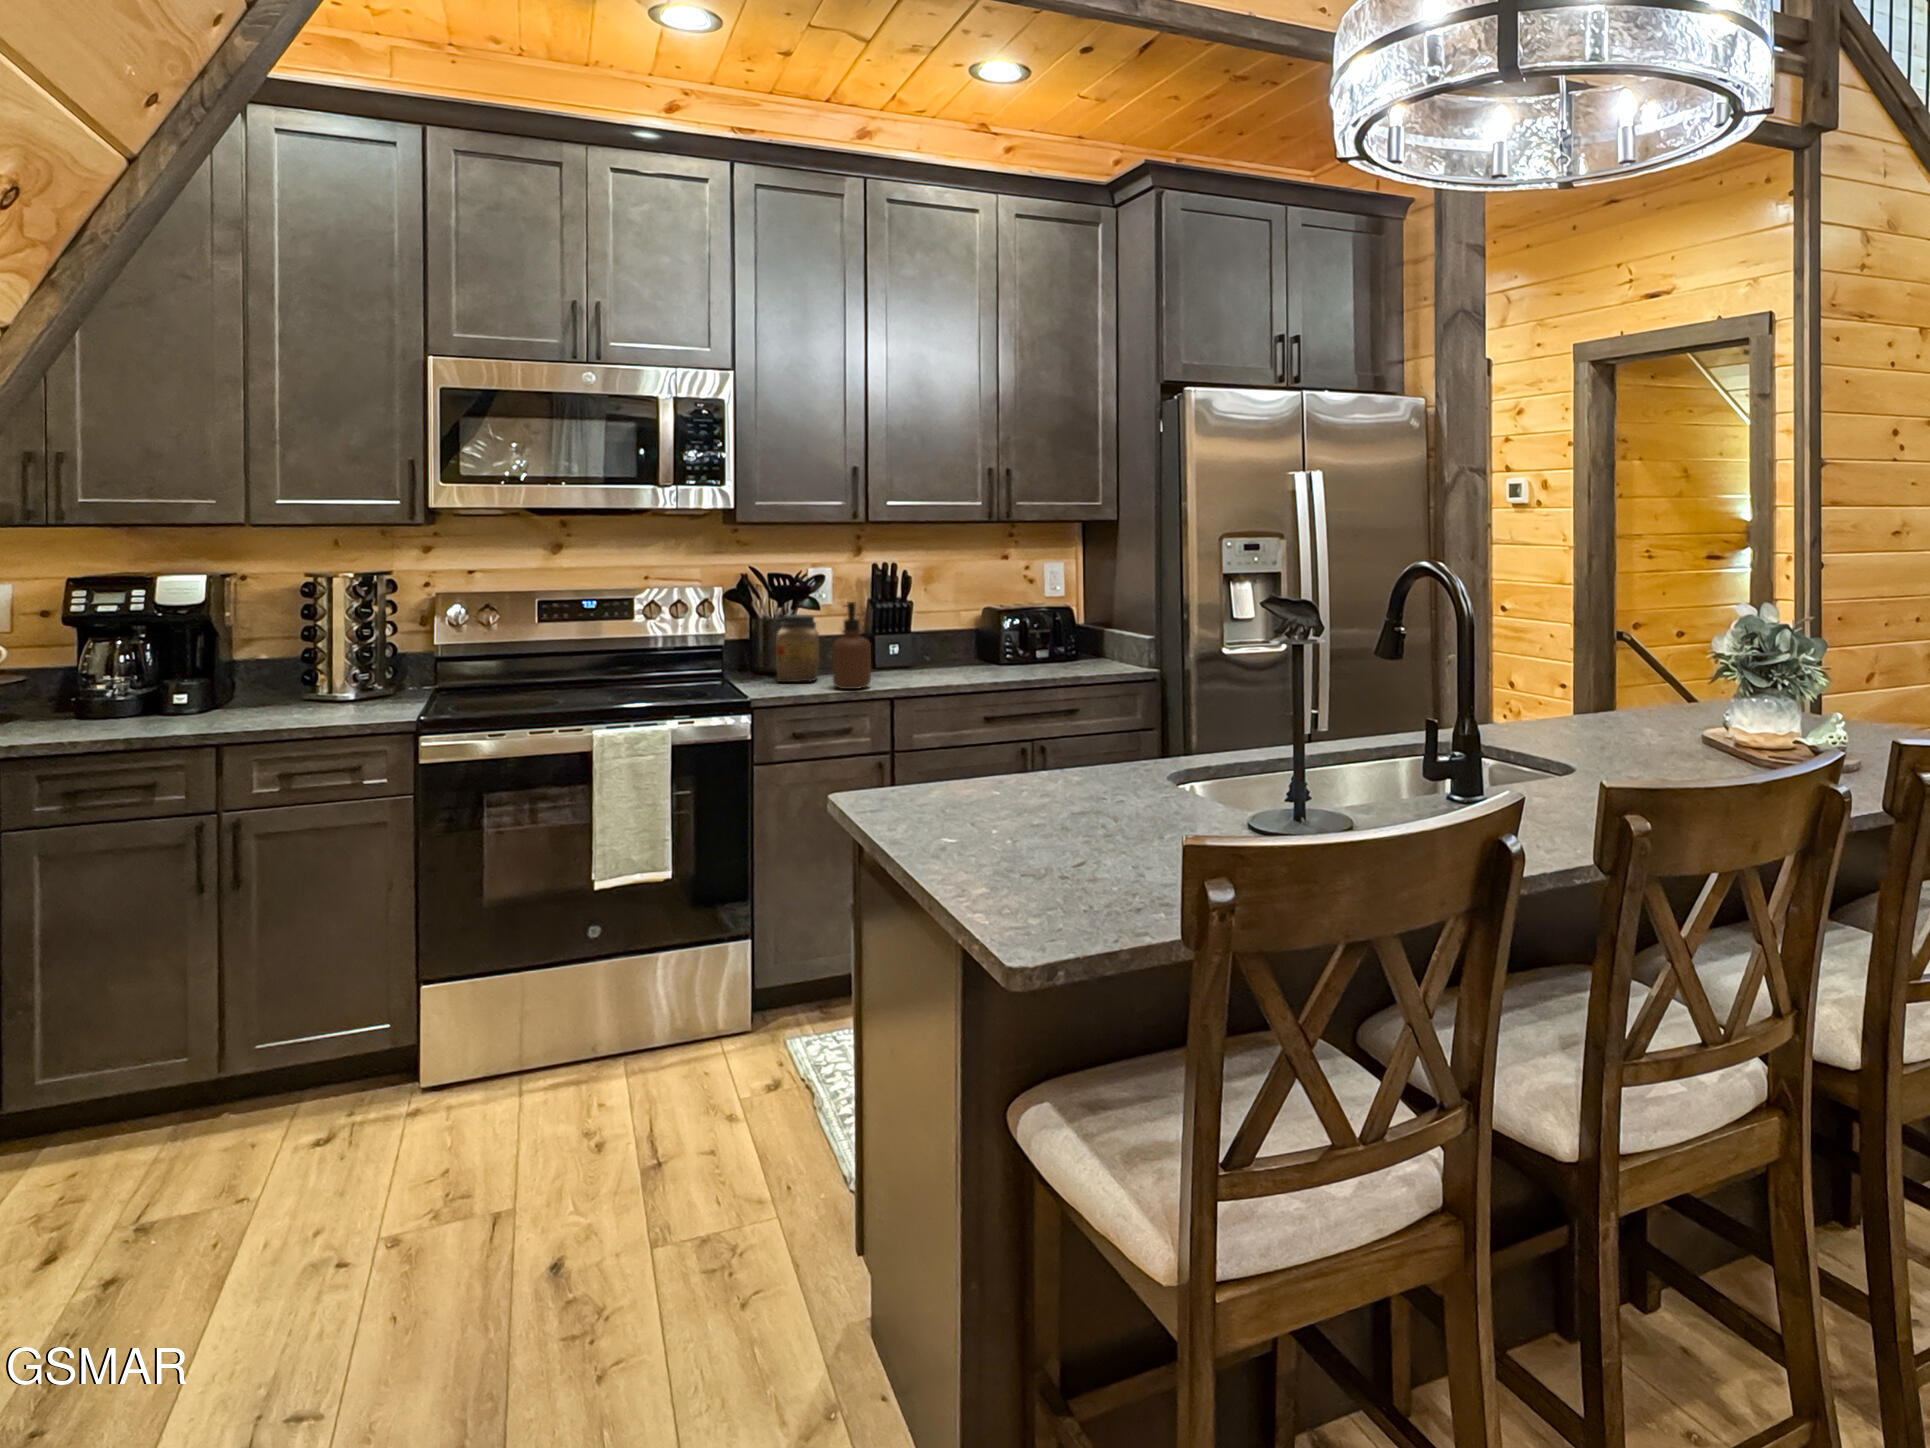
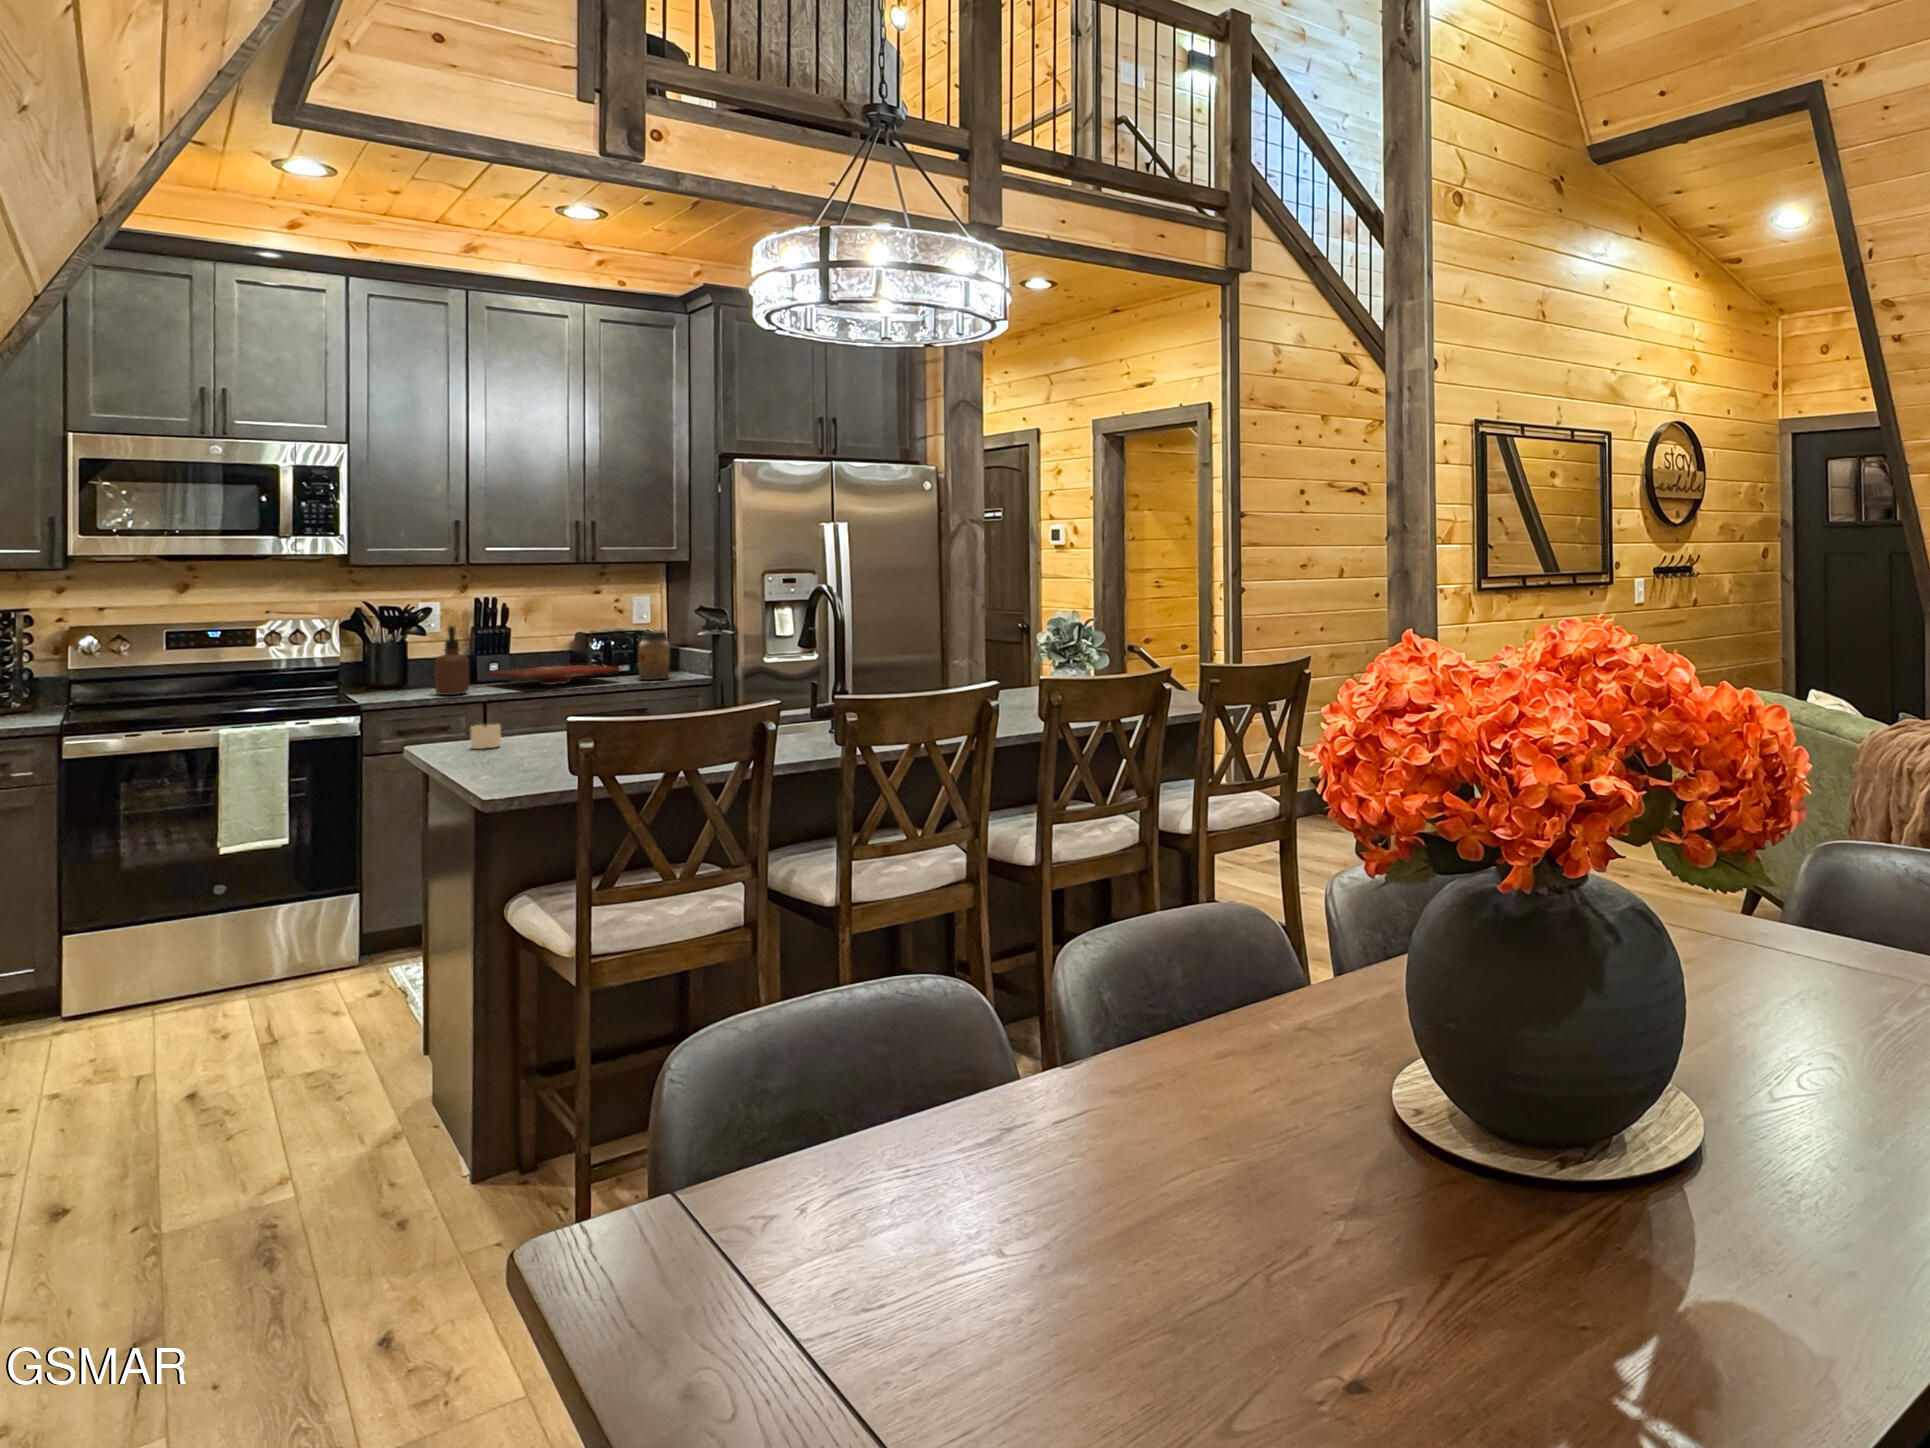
jar: present [776,614,819,682] -> present [638,631,670,680]
cutting board: none [886,650,1042,676] -> present [486,665,621,685]
candle: none [925,772,983,813] -> present [471,724,501,749]

